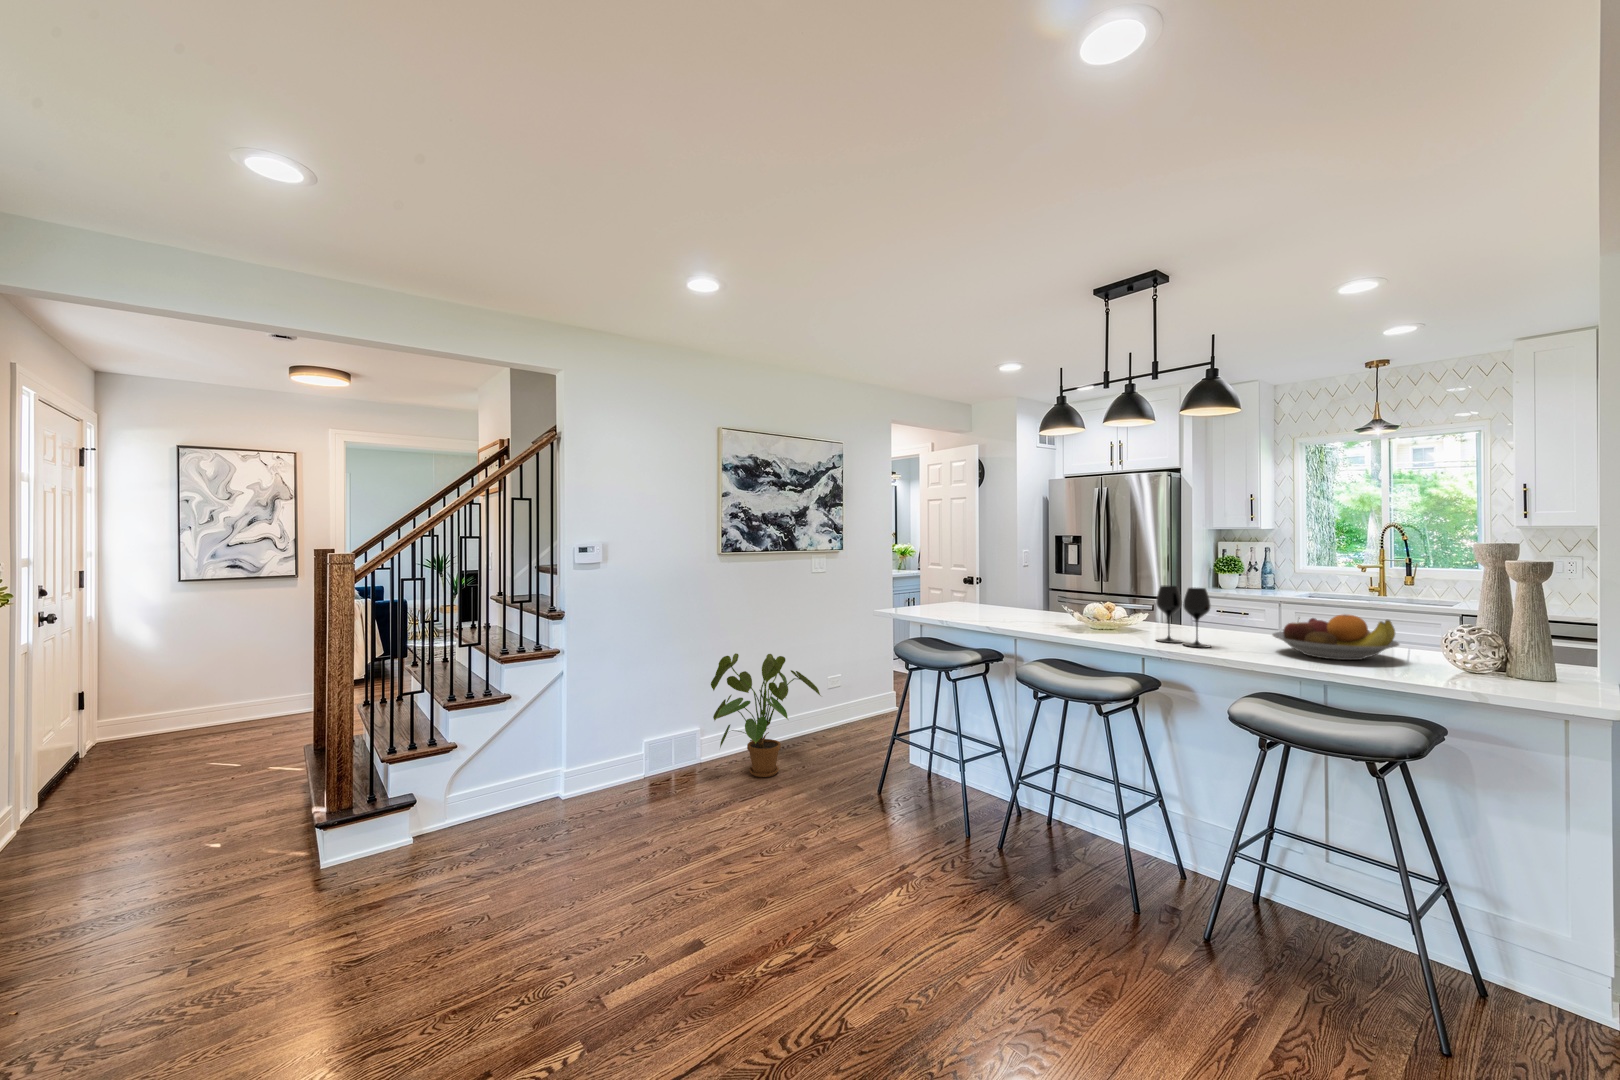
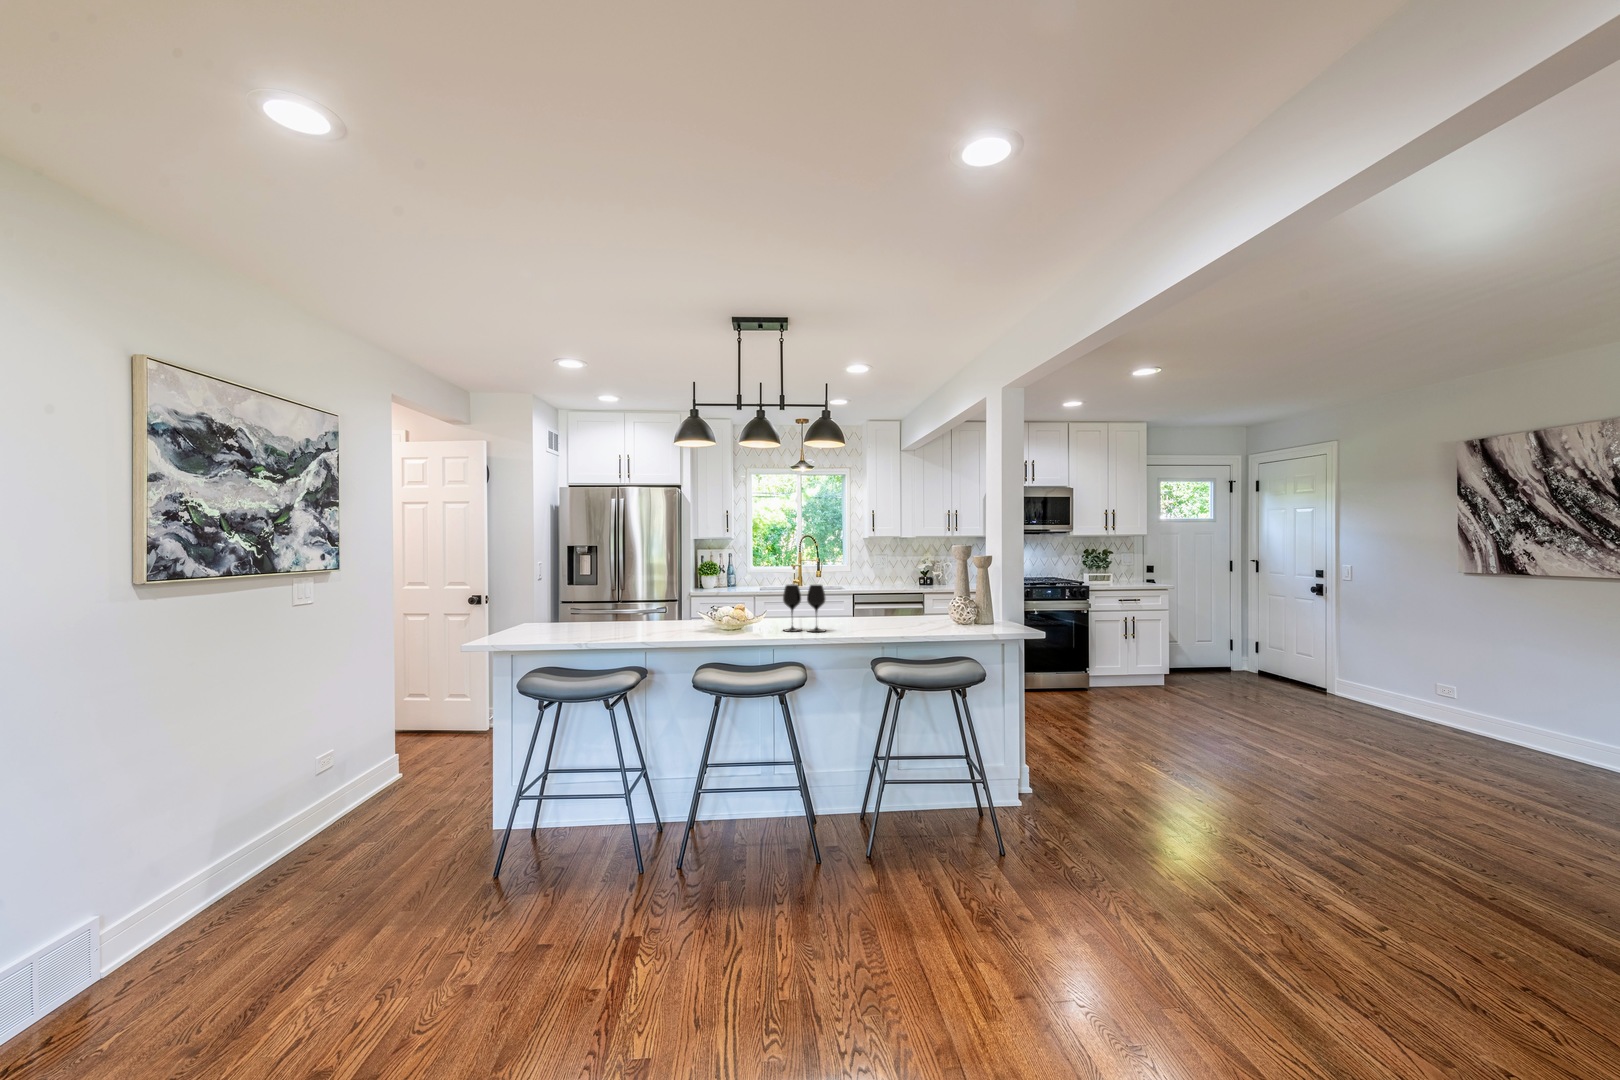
fruit bowl: present [1273,614,1399,660] -> none [856,596,925,628]
house plant: present [711,653,821,777] -> none [132,733,362,933]

